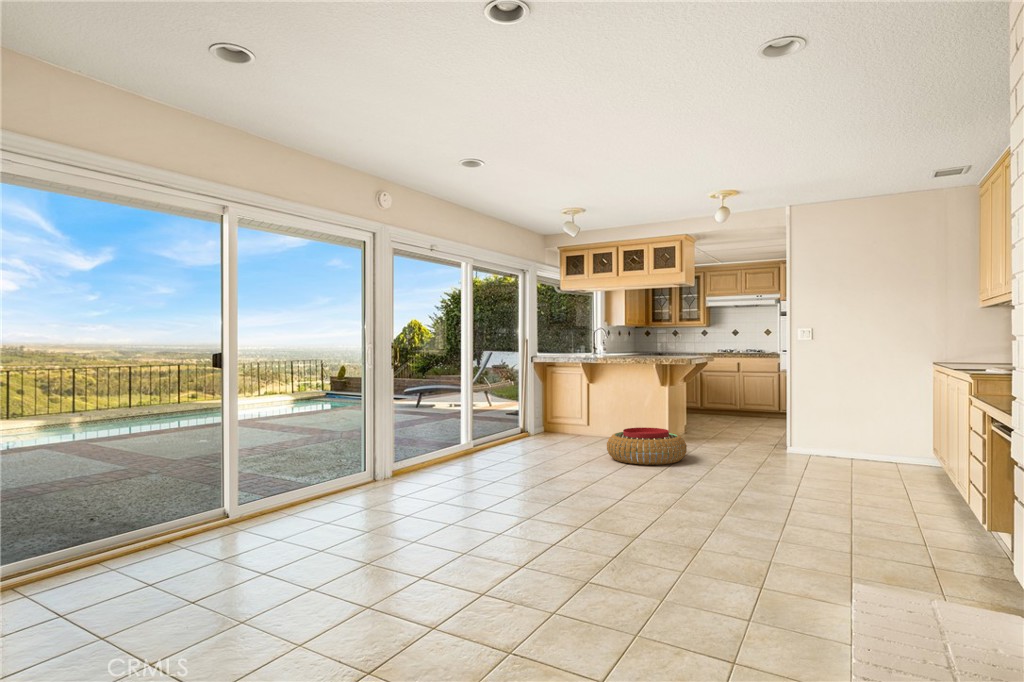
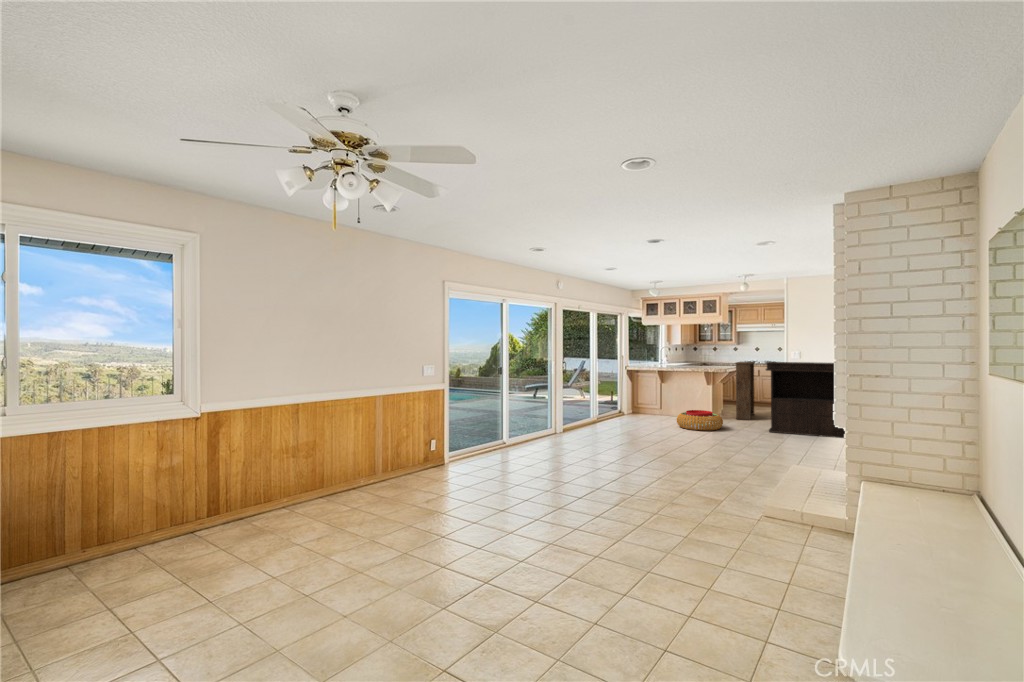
console table: none [759,335,918,475] -> present [766,362,845,438]
bookshelf: none [705,346,737,442] -> present [735,362,755,420]

